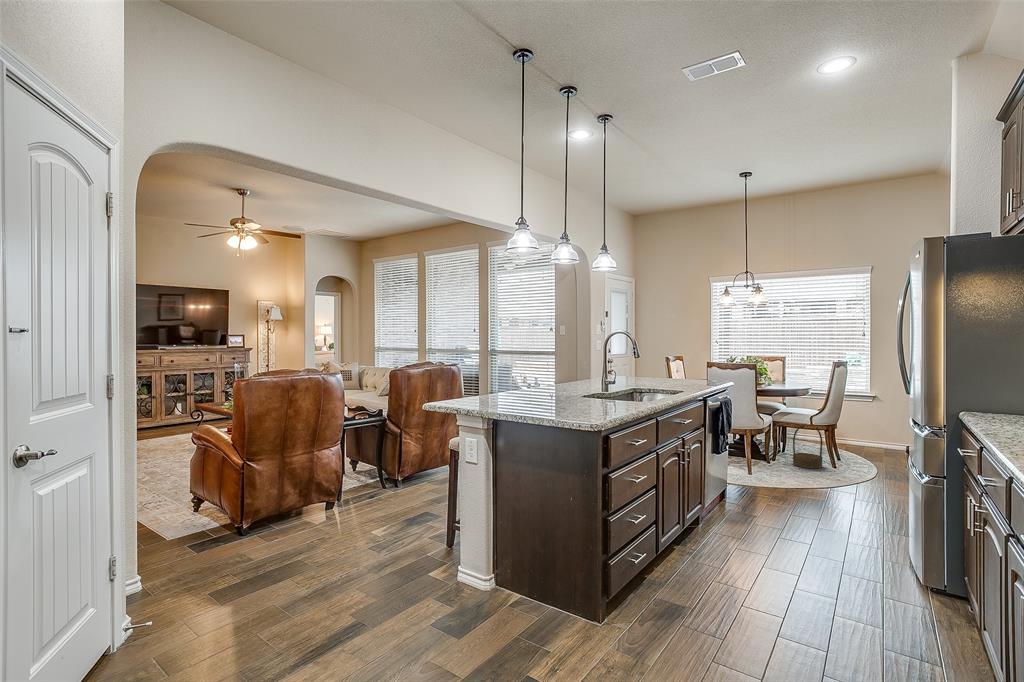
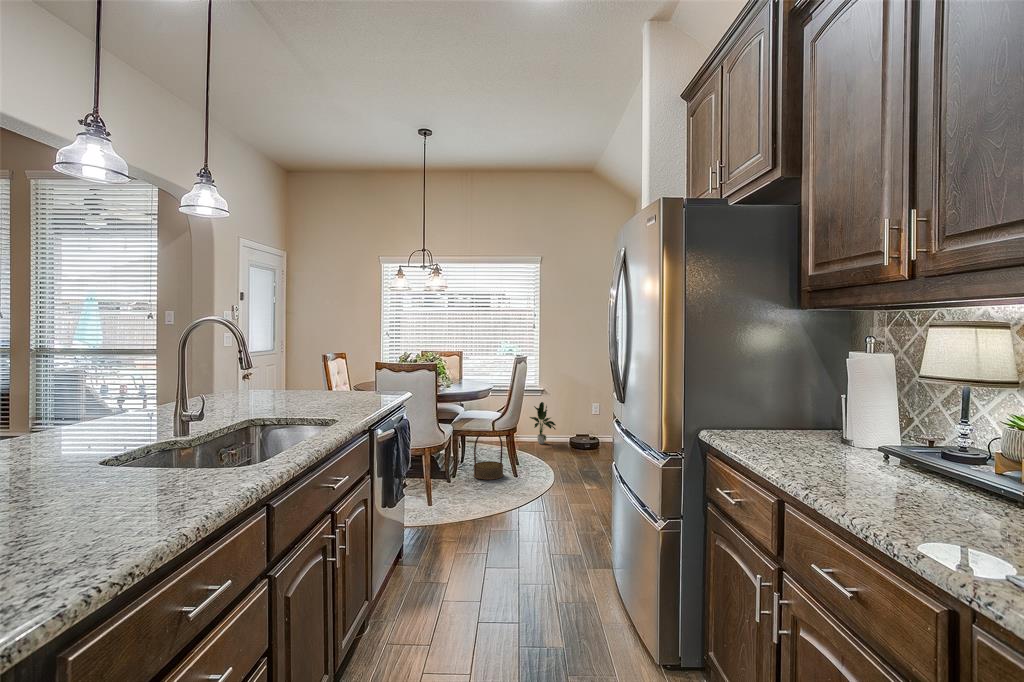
potted plant: none [858,408,891,449] -> present [530,402,556,444]

